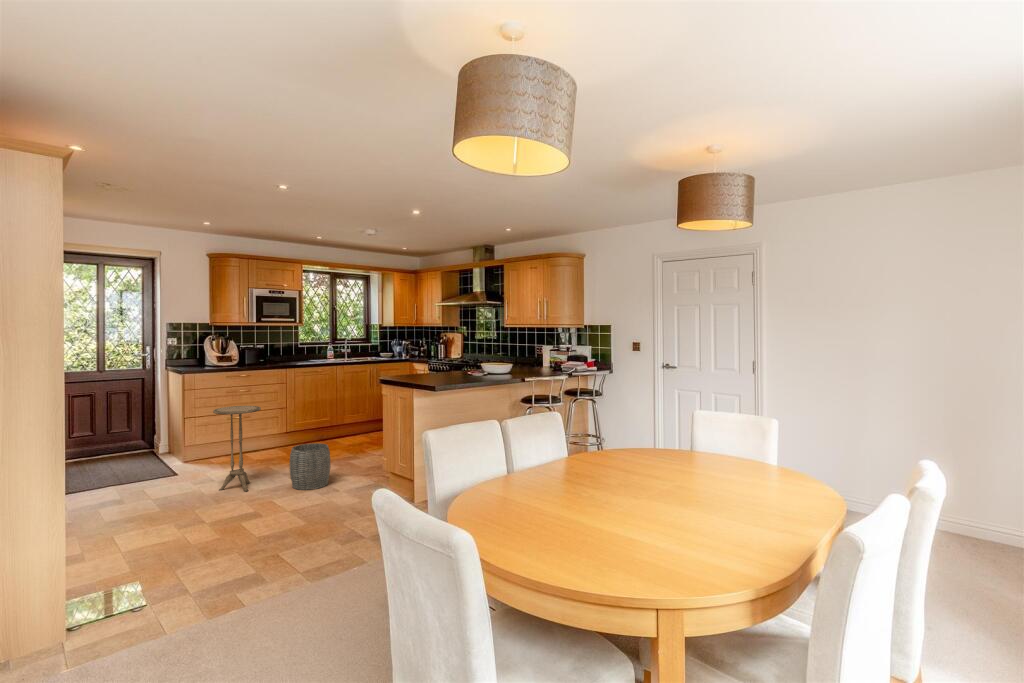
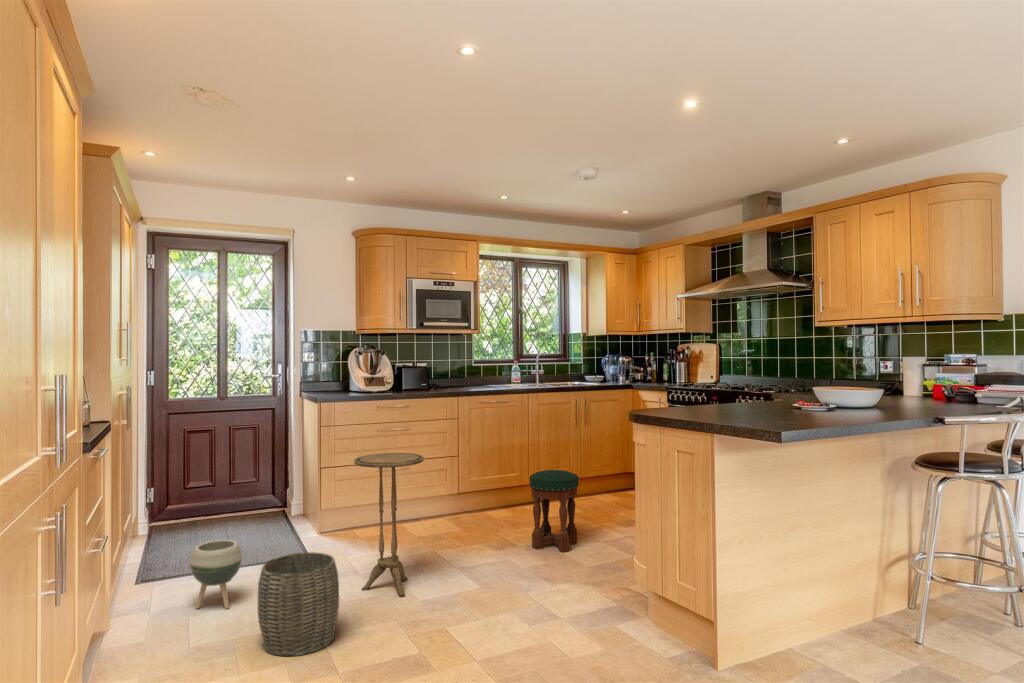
stool: none [333,414,365,463] -> present [530,470,579,552]
woven basket: present [290,443,330,490] -> present [258,552,339,656]
planter: none [96,465,133,508] -> present [190,540,242,608]

